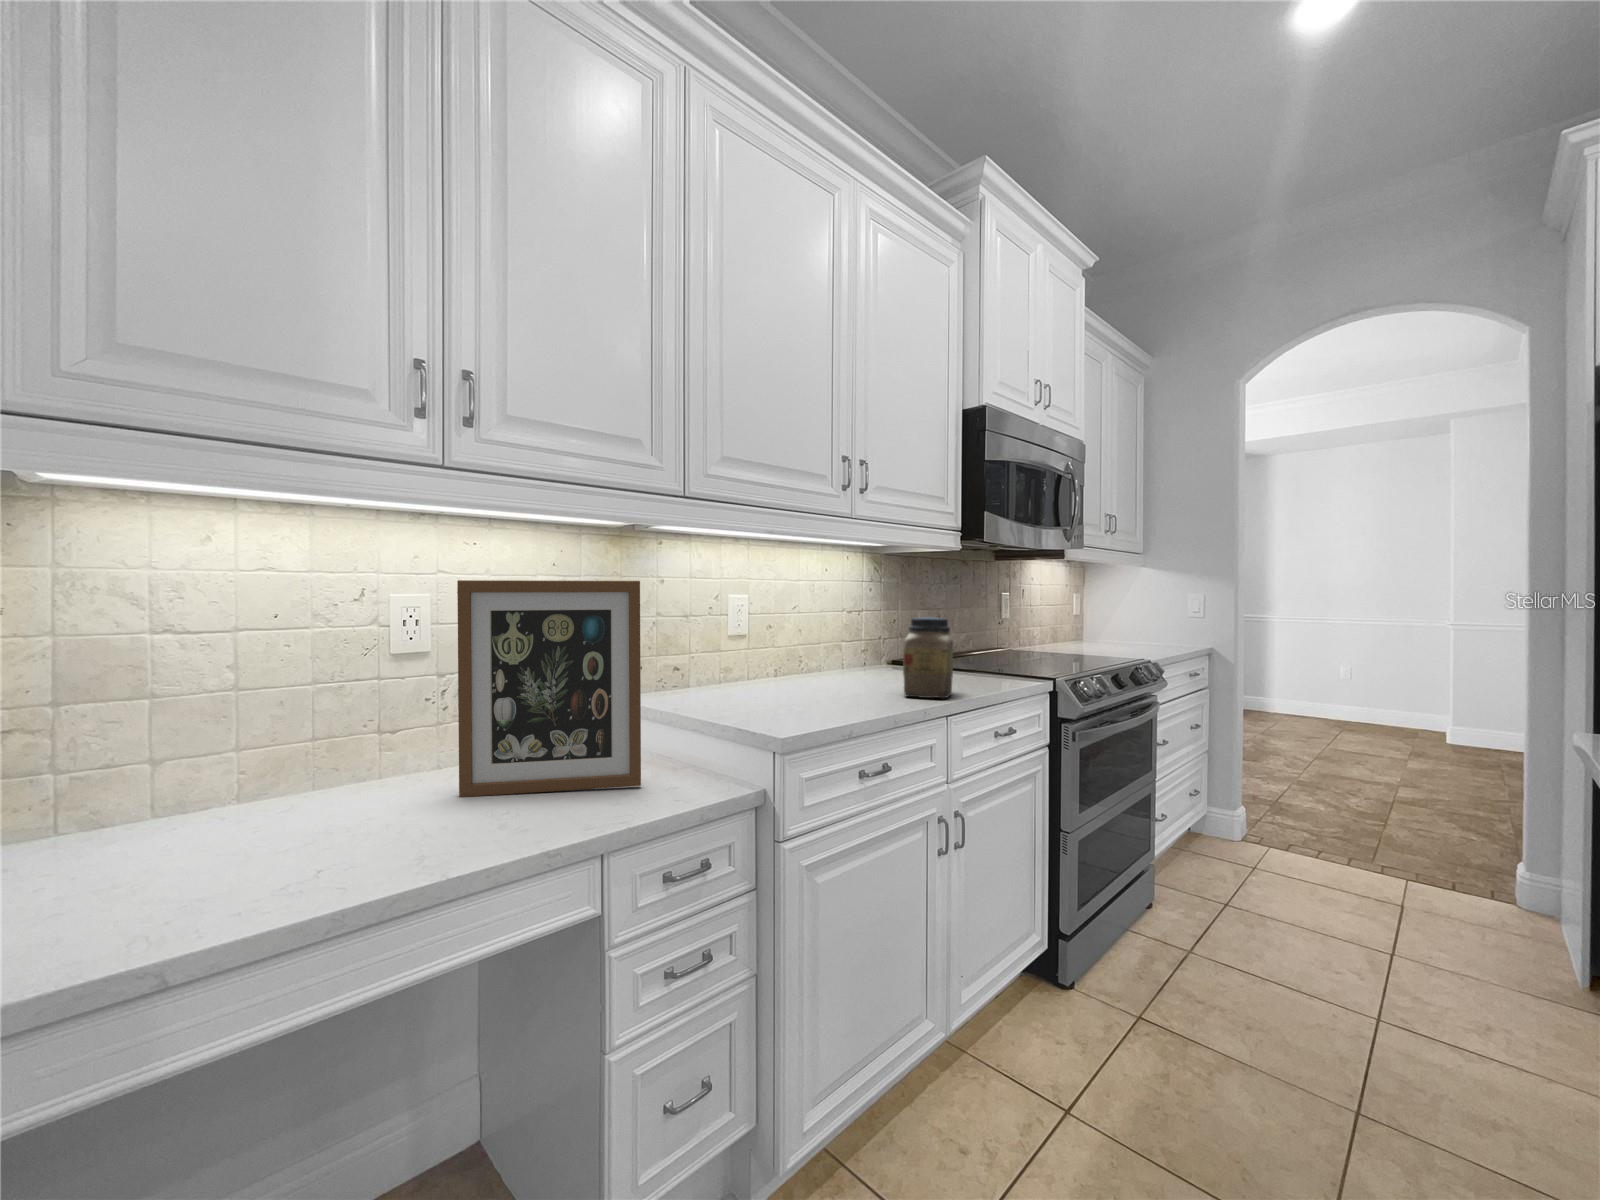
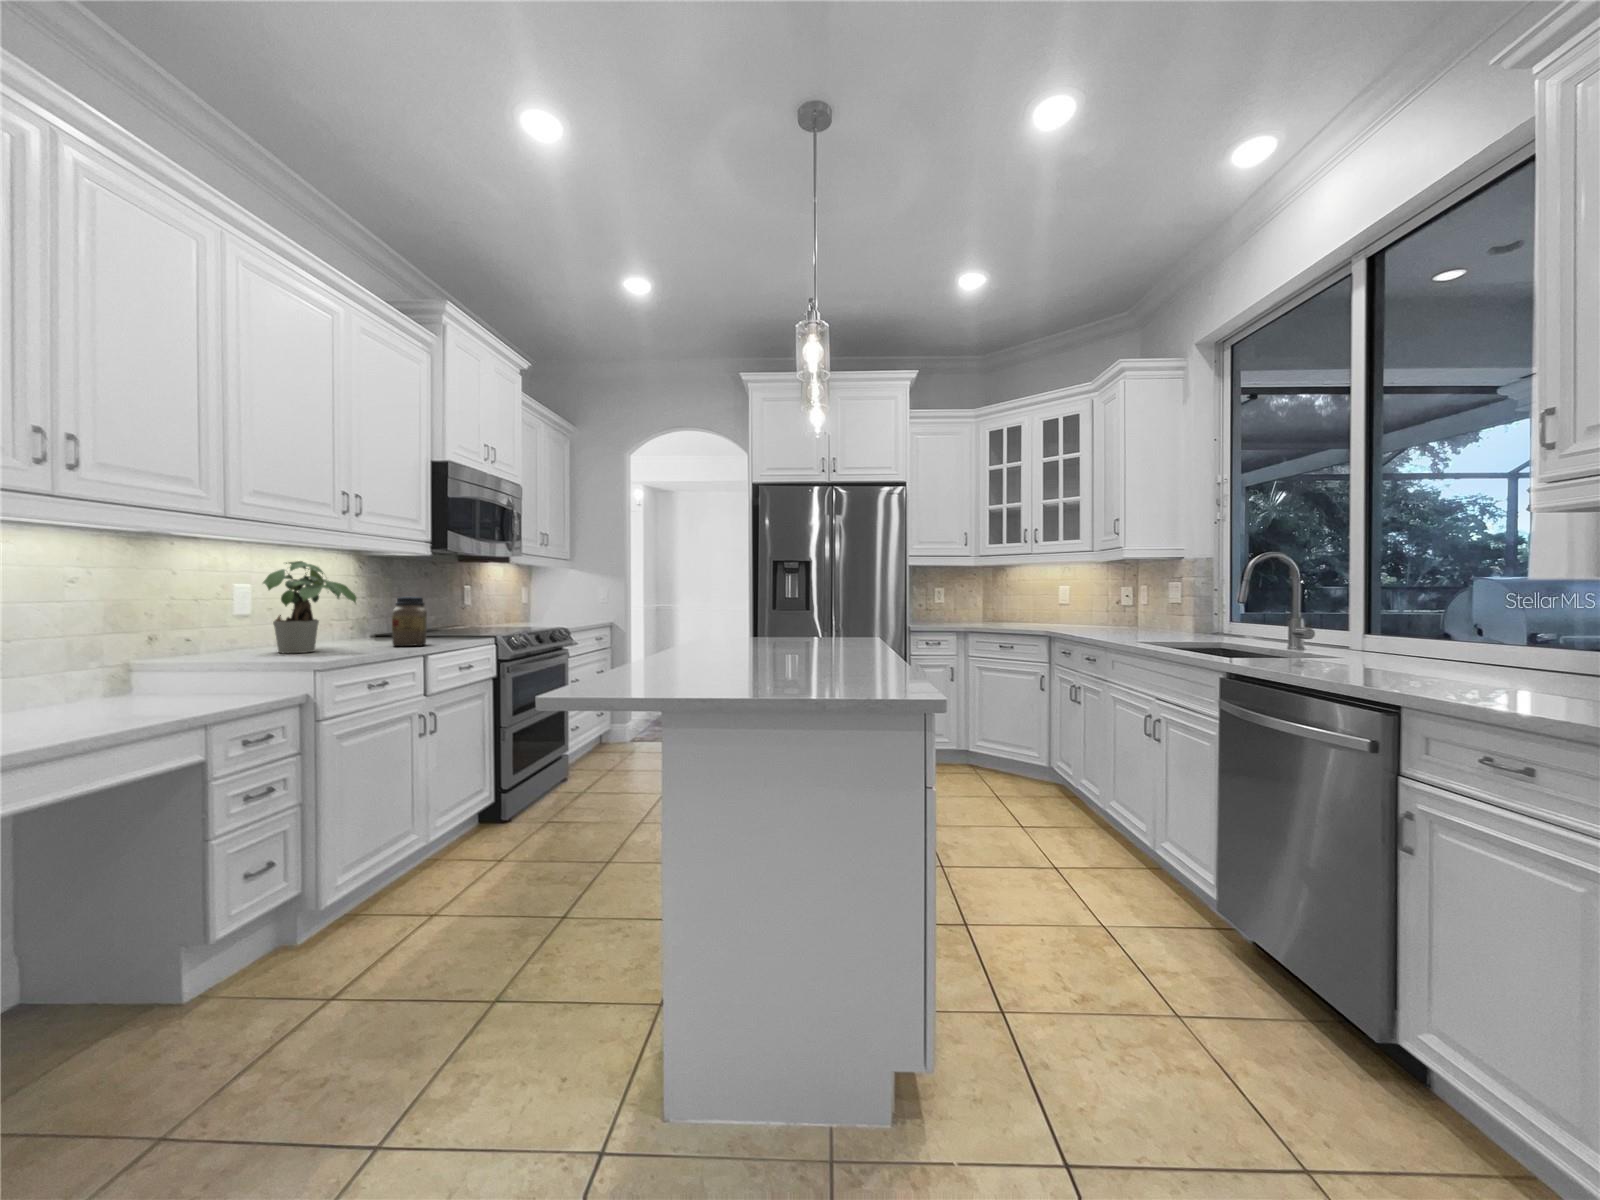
potted plant: none [733,564,849,703] -> present [263,561,356,653]
picture frame: present [457,580,641,797] -> none [53,567,211,715]

